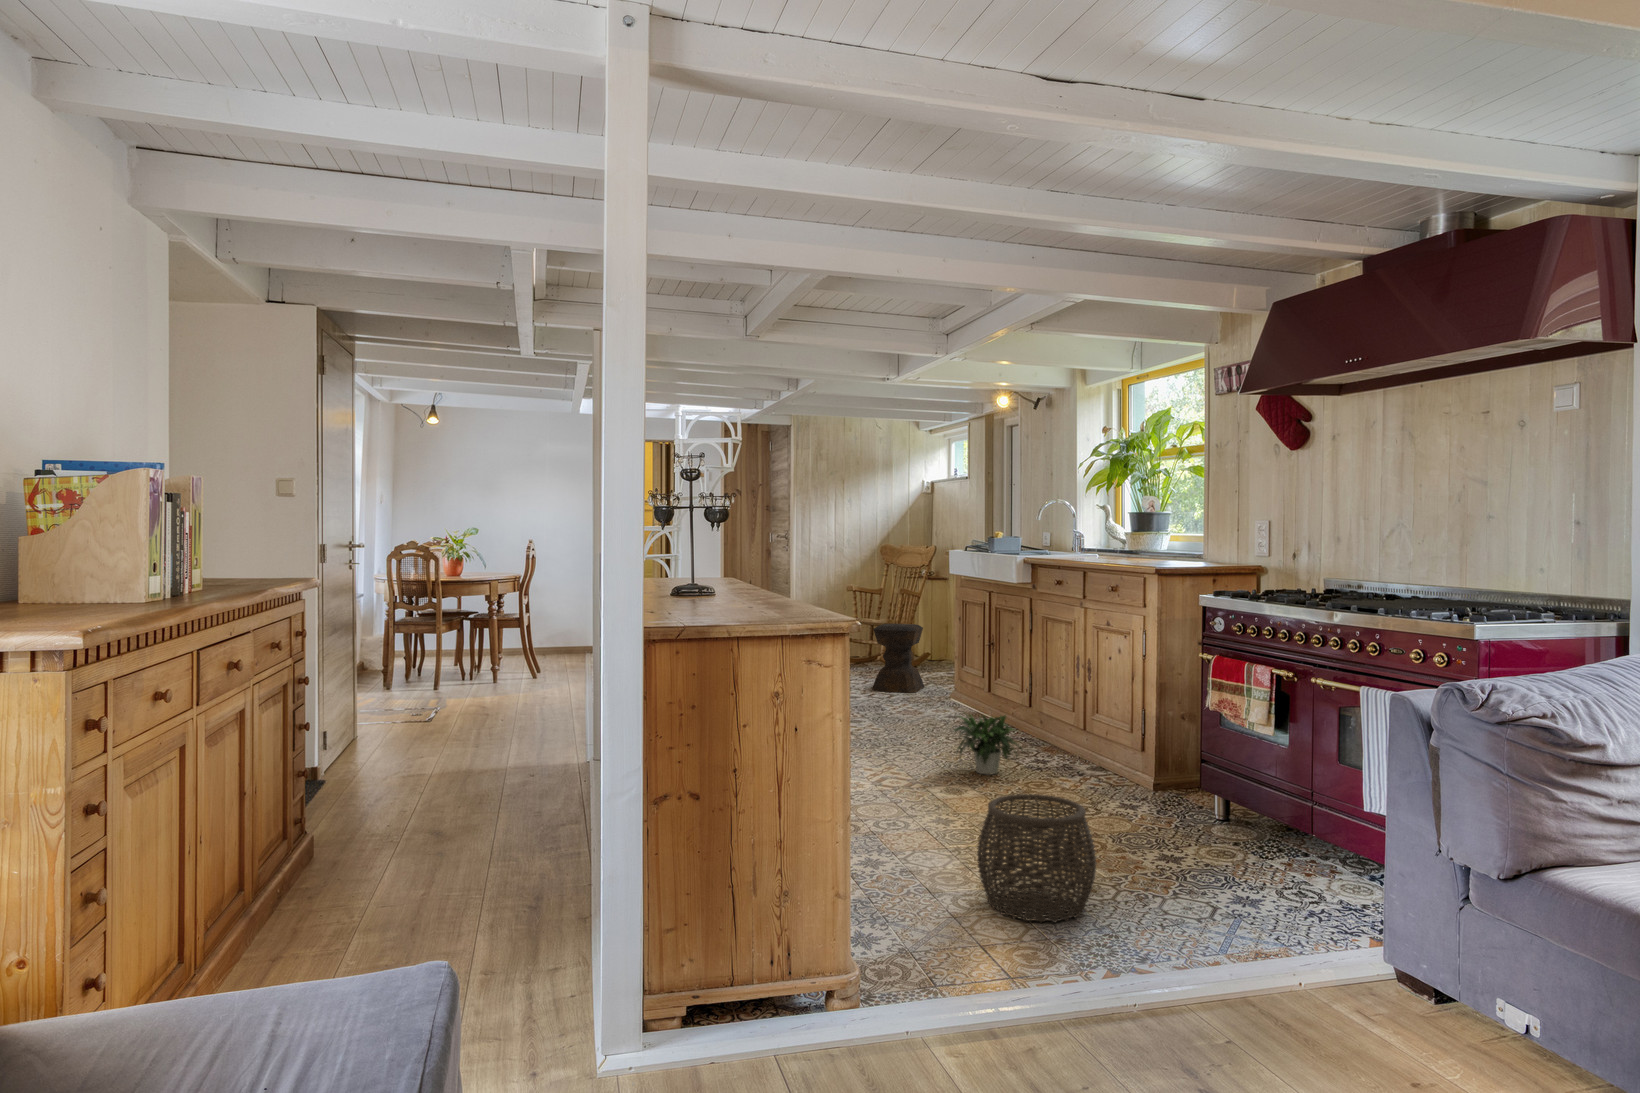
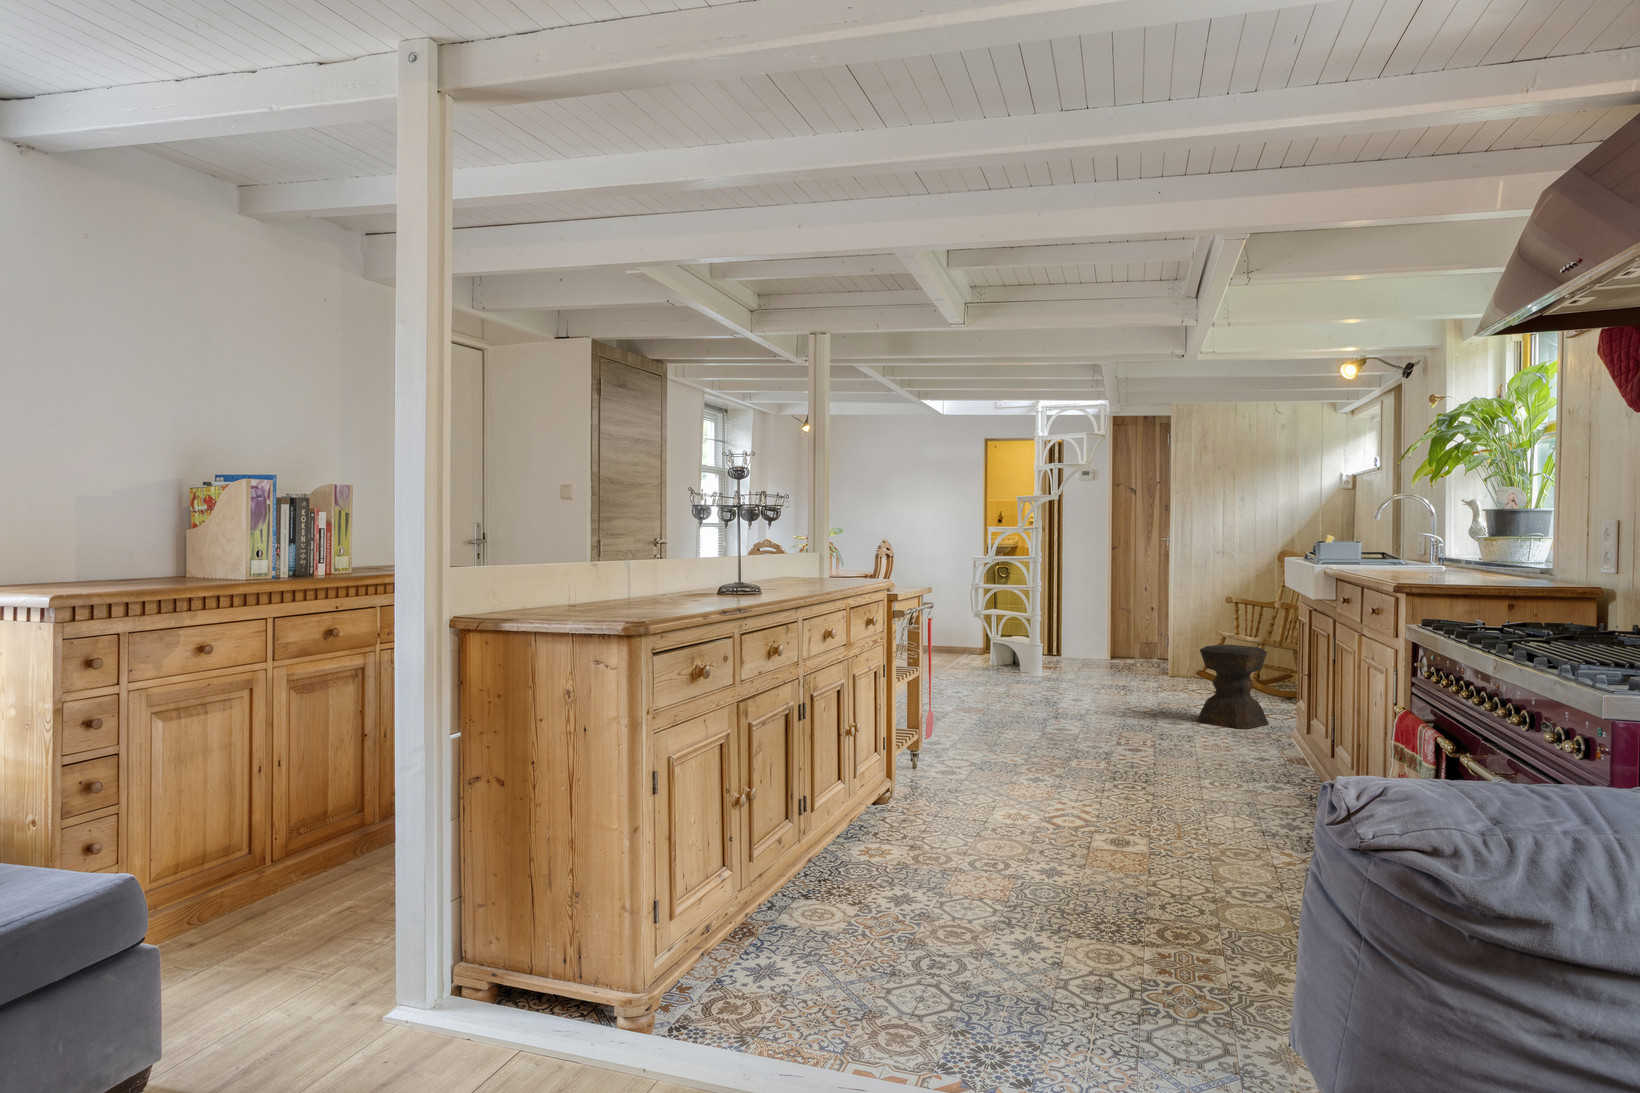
potted plant: present [954,715,1022,774] -> none [1127,751,1232,833]
woven basket: present [977,794,1097,923] -> none [926,846,1071,1008]

